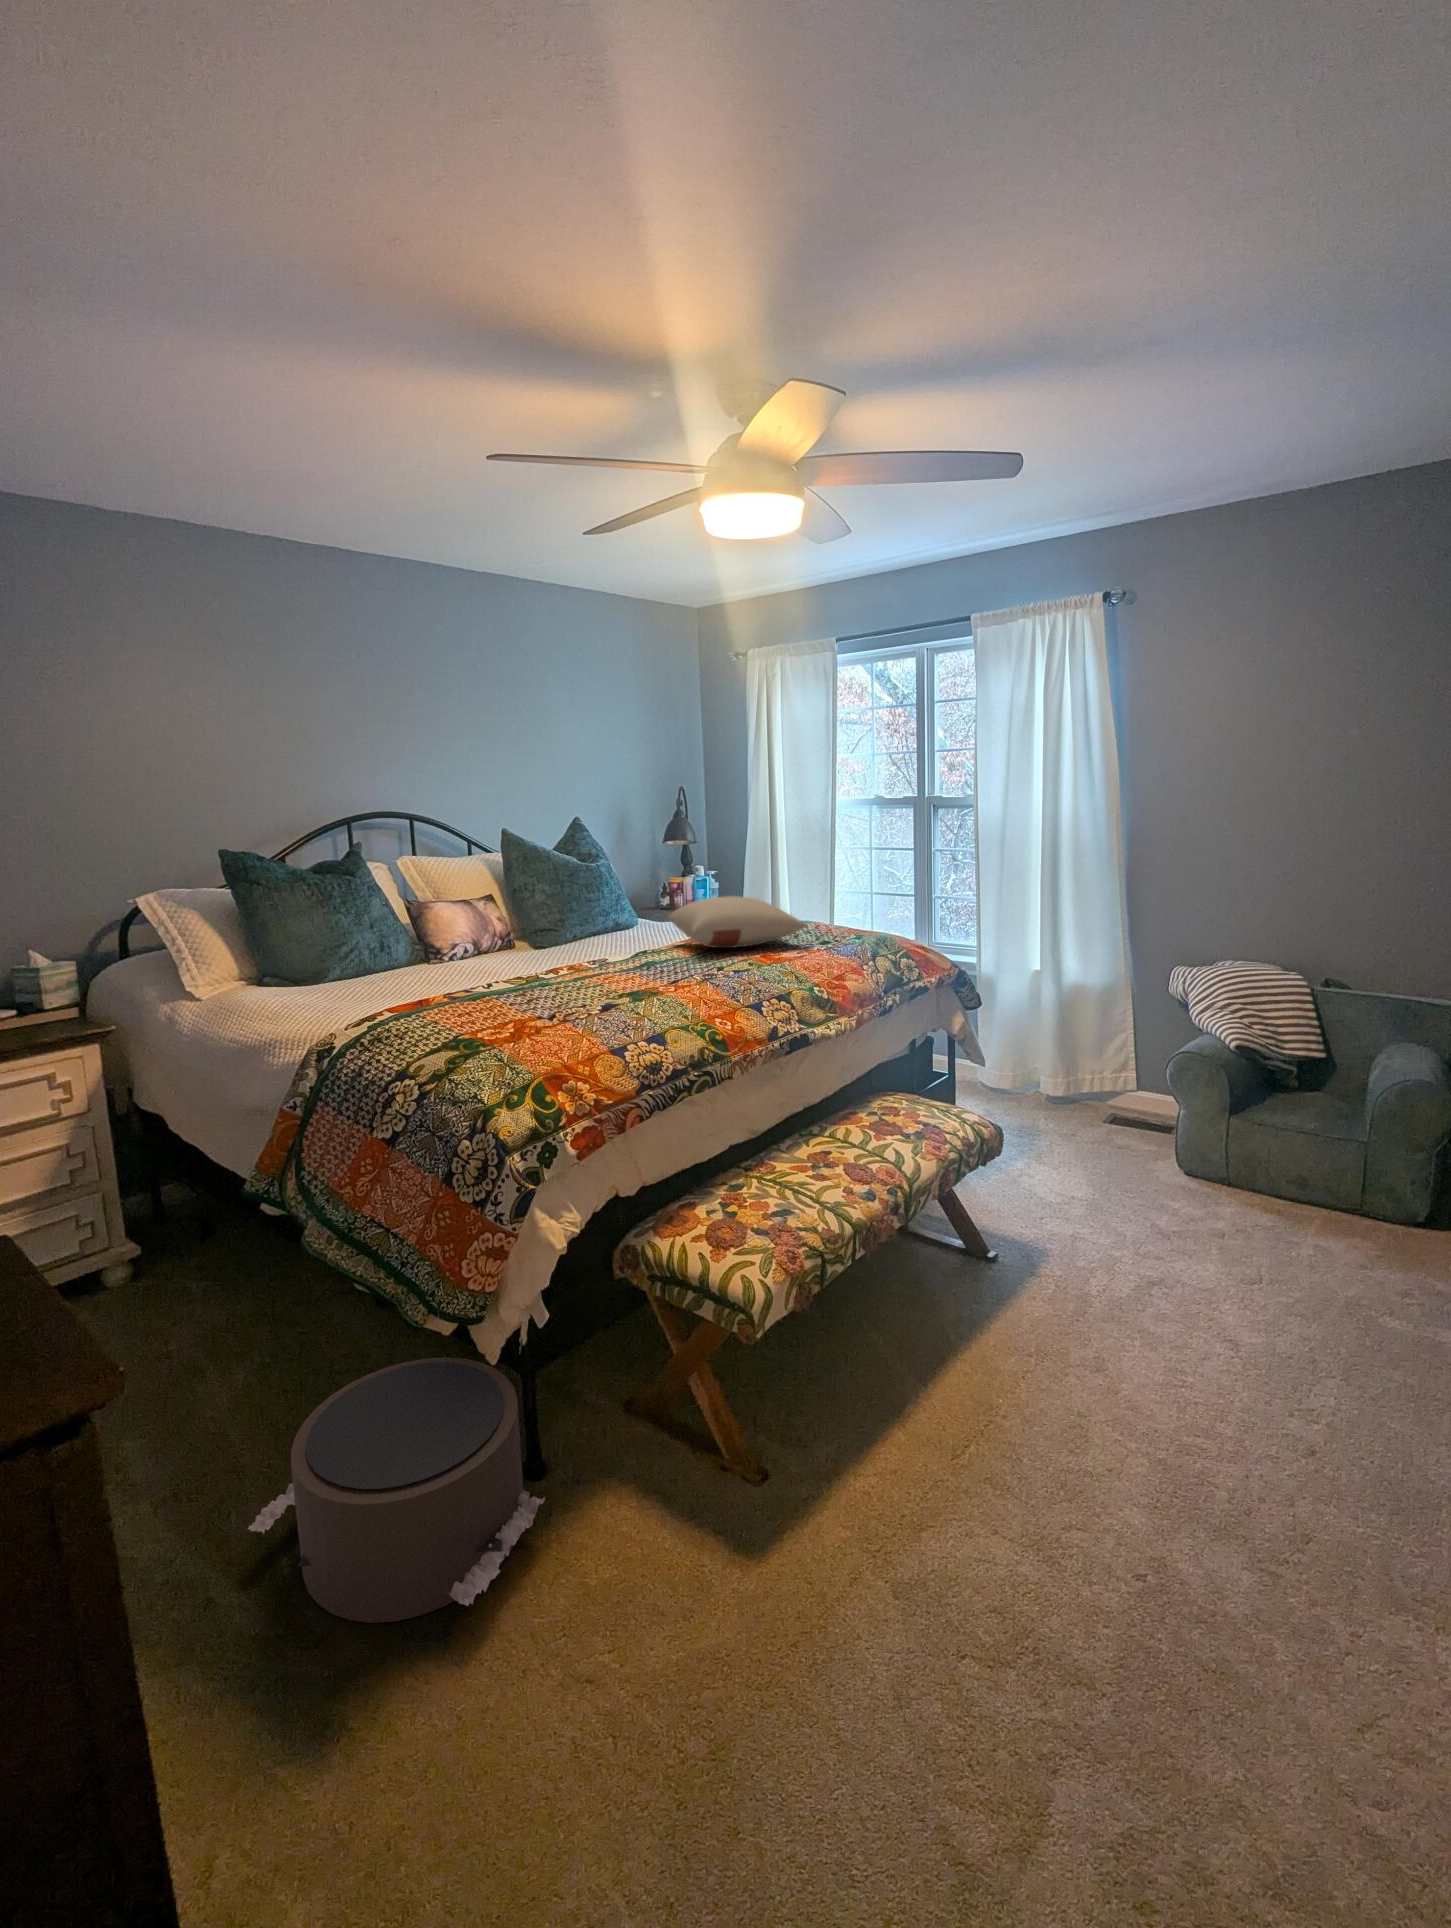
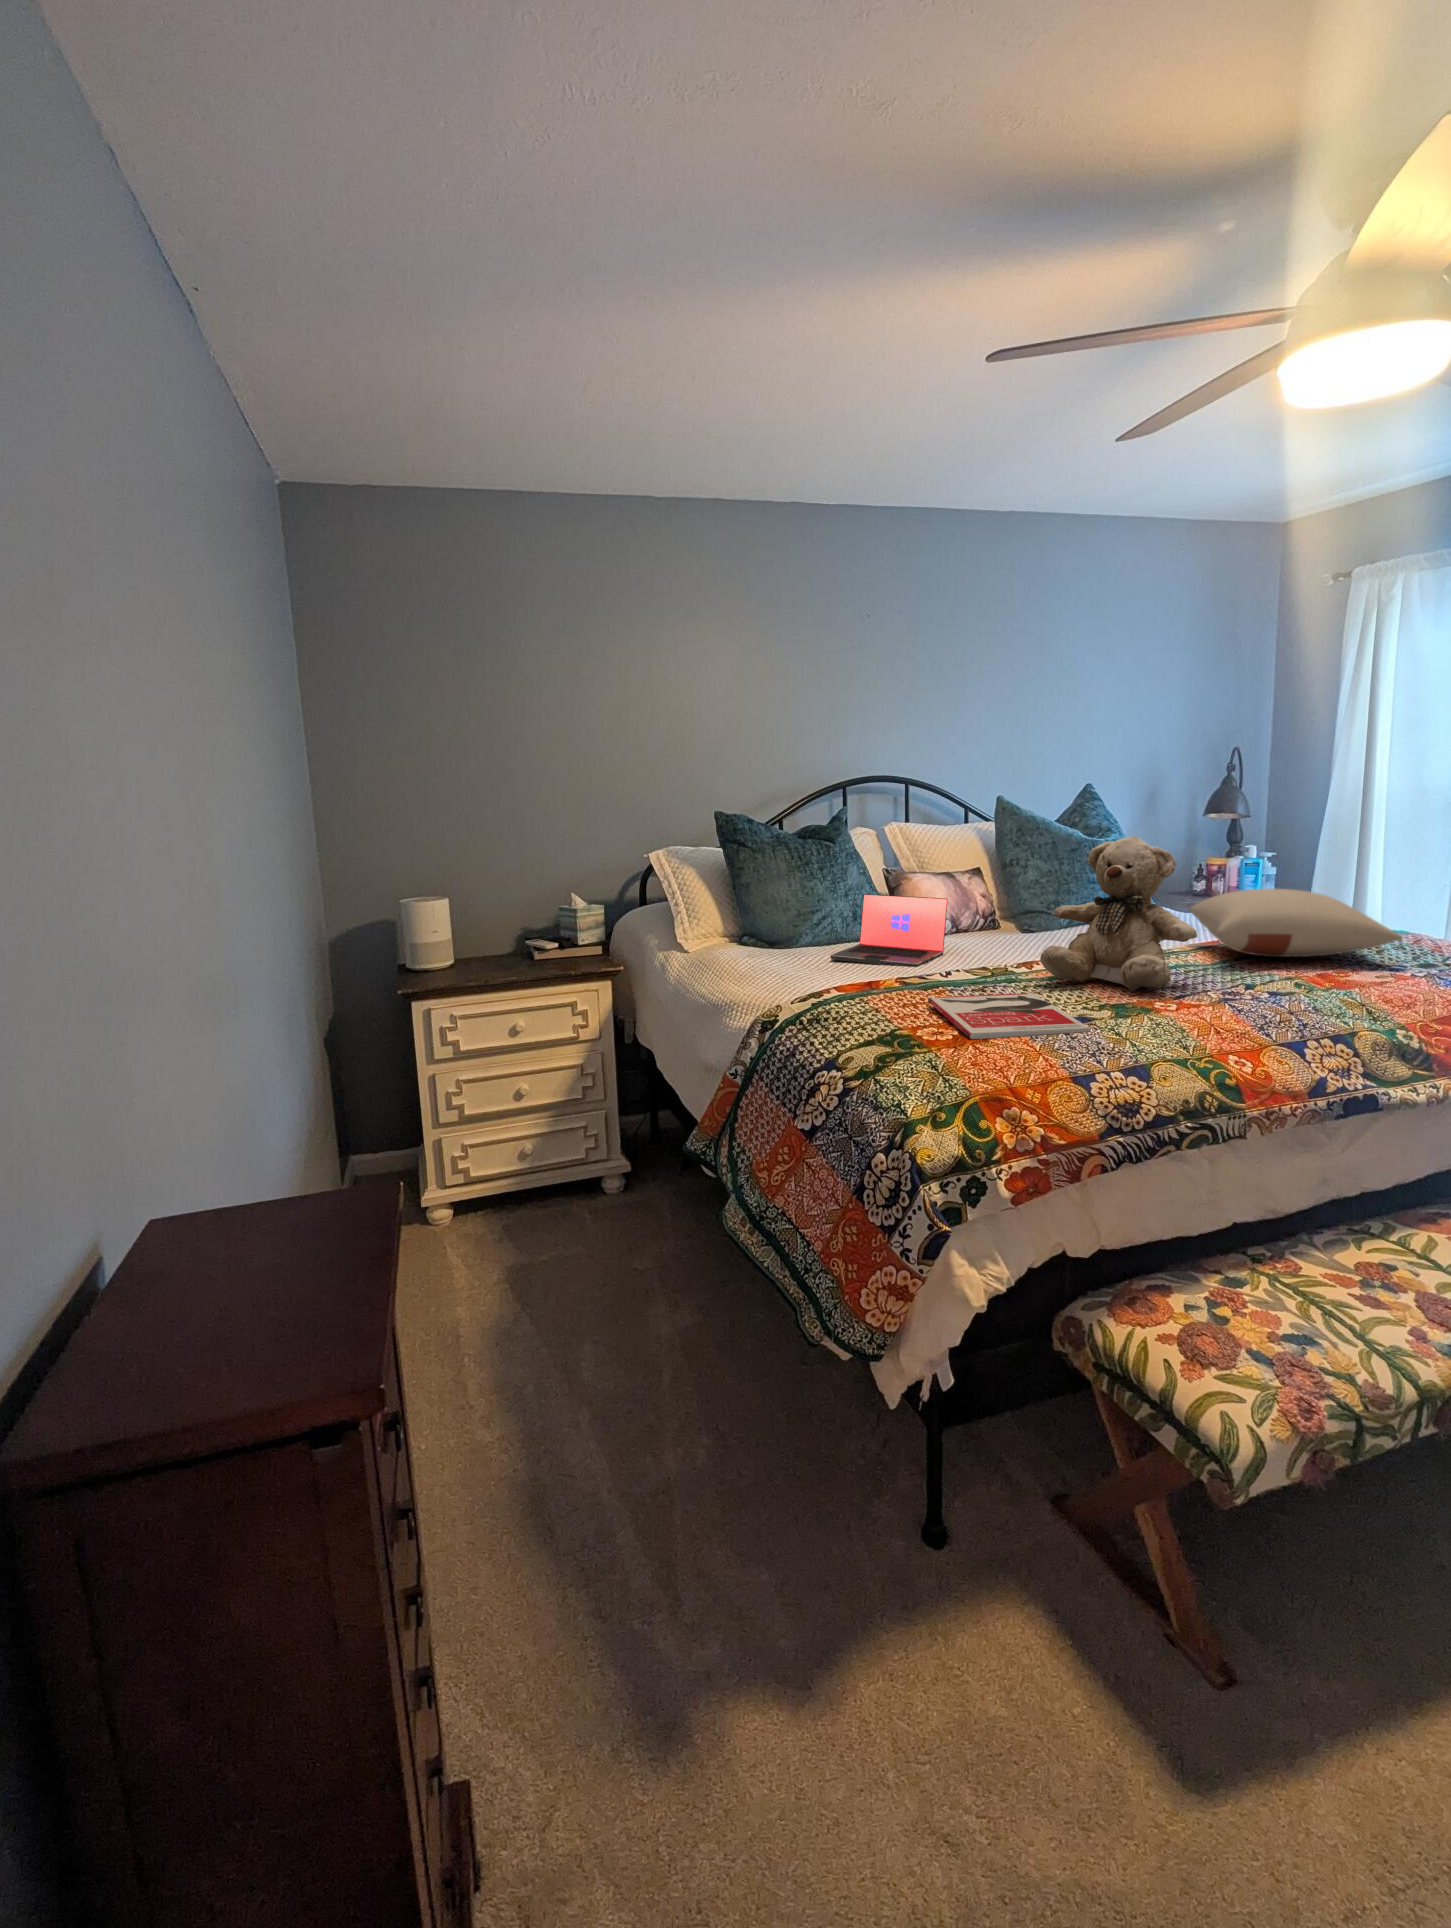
teddy bear: none [565,858,681,983] -> present [1040,836,1197,991]
laptop: none [367,921,475,987] -> present [830,894,948,967]
book: none [478,992,618,1034] -> present [928,993,1090,1039]
pouf: present [248,1357,545,1623] -> none [647,1366,933,1671]

